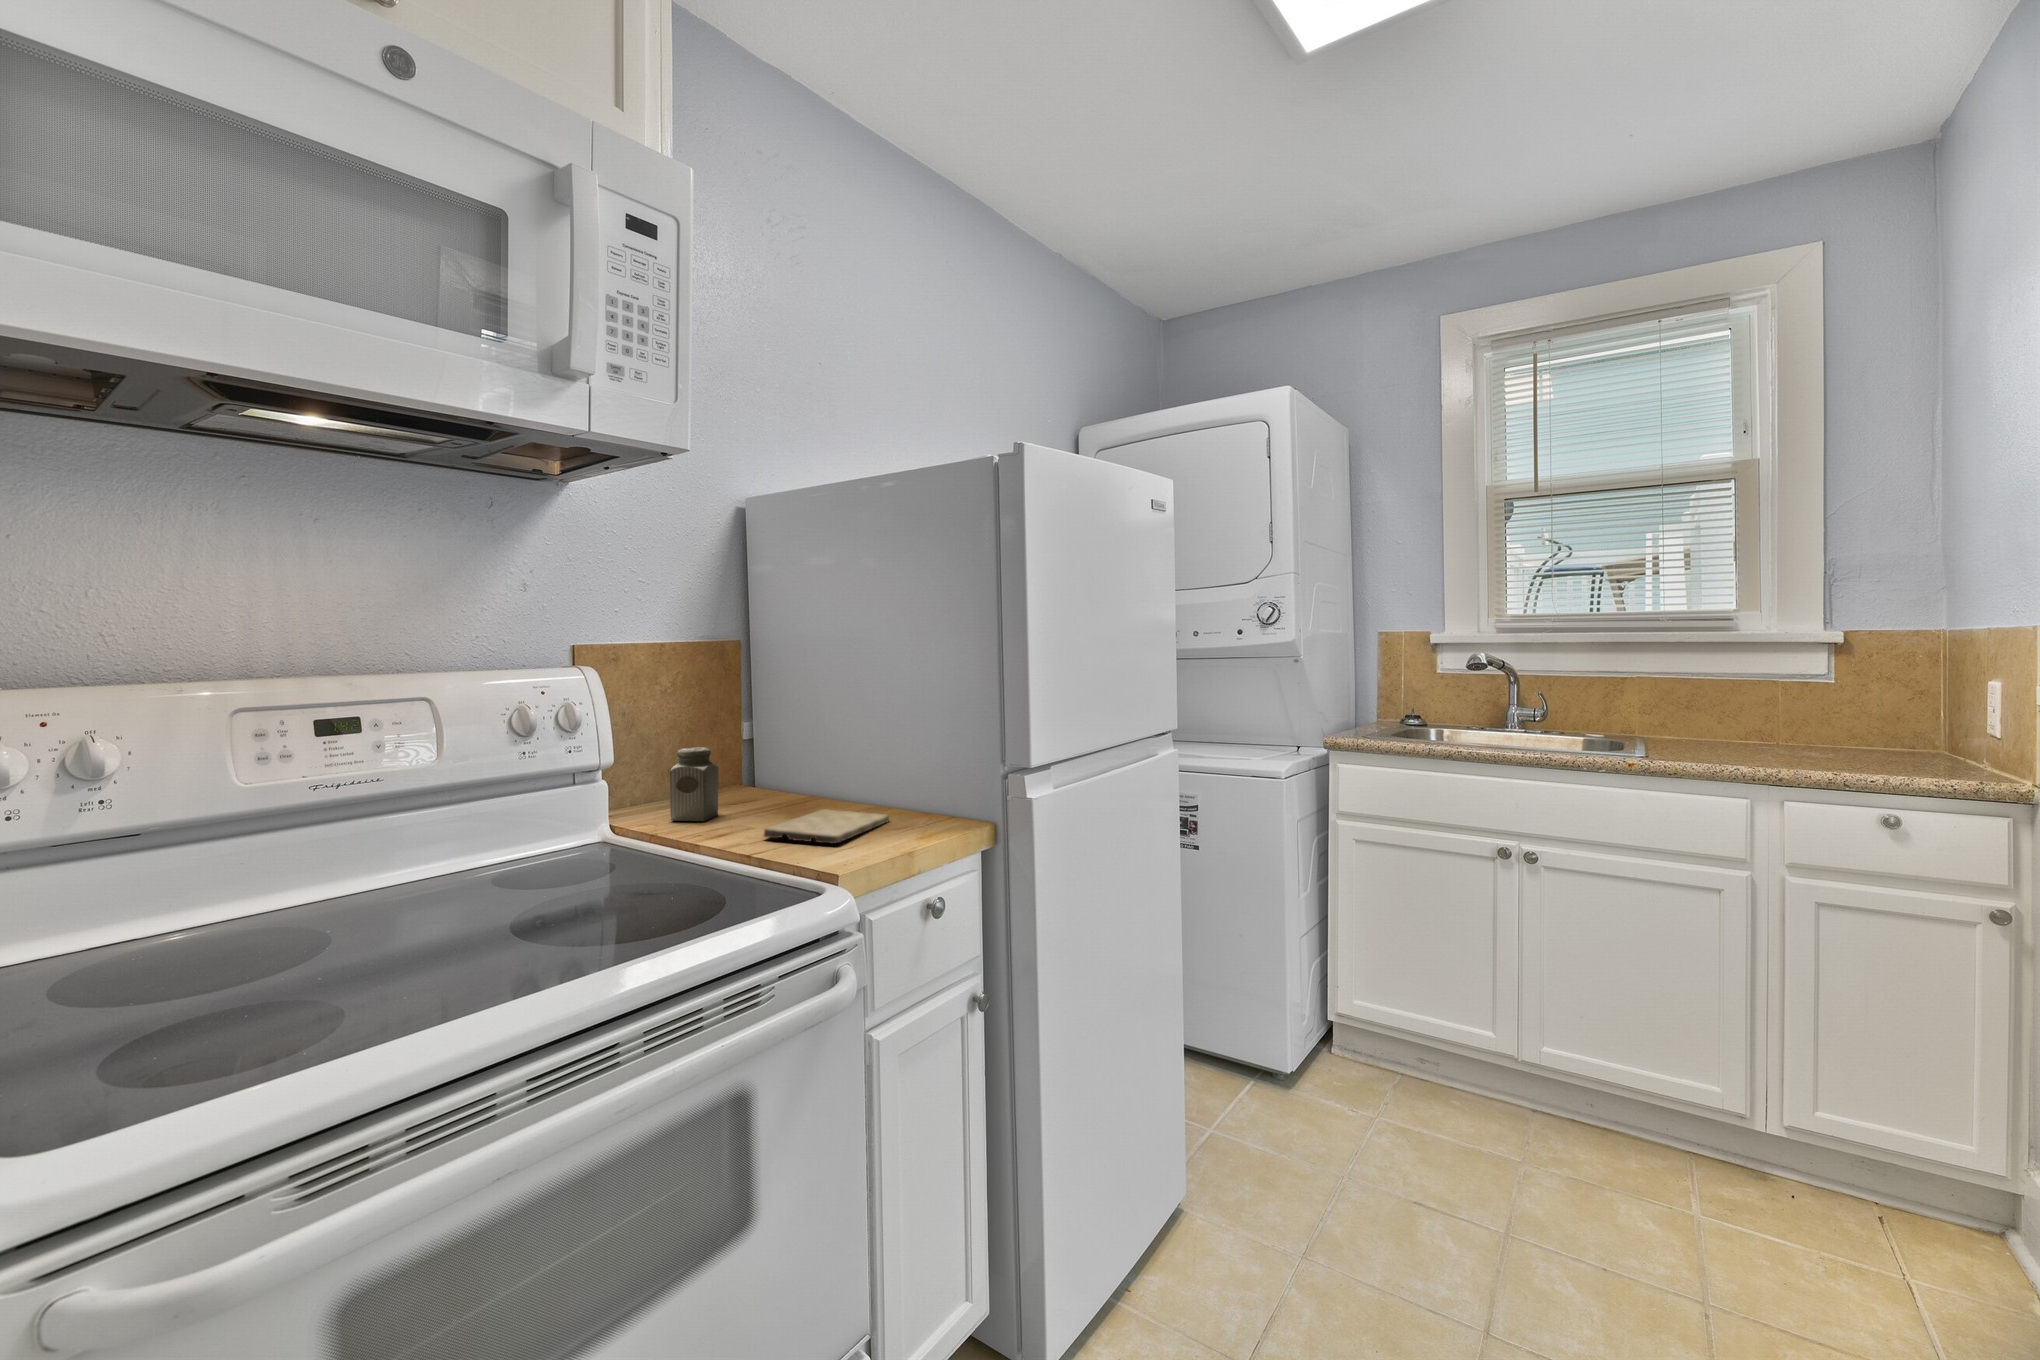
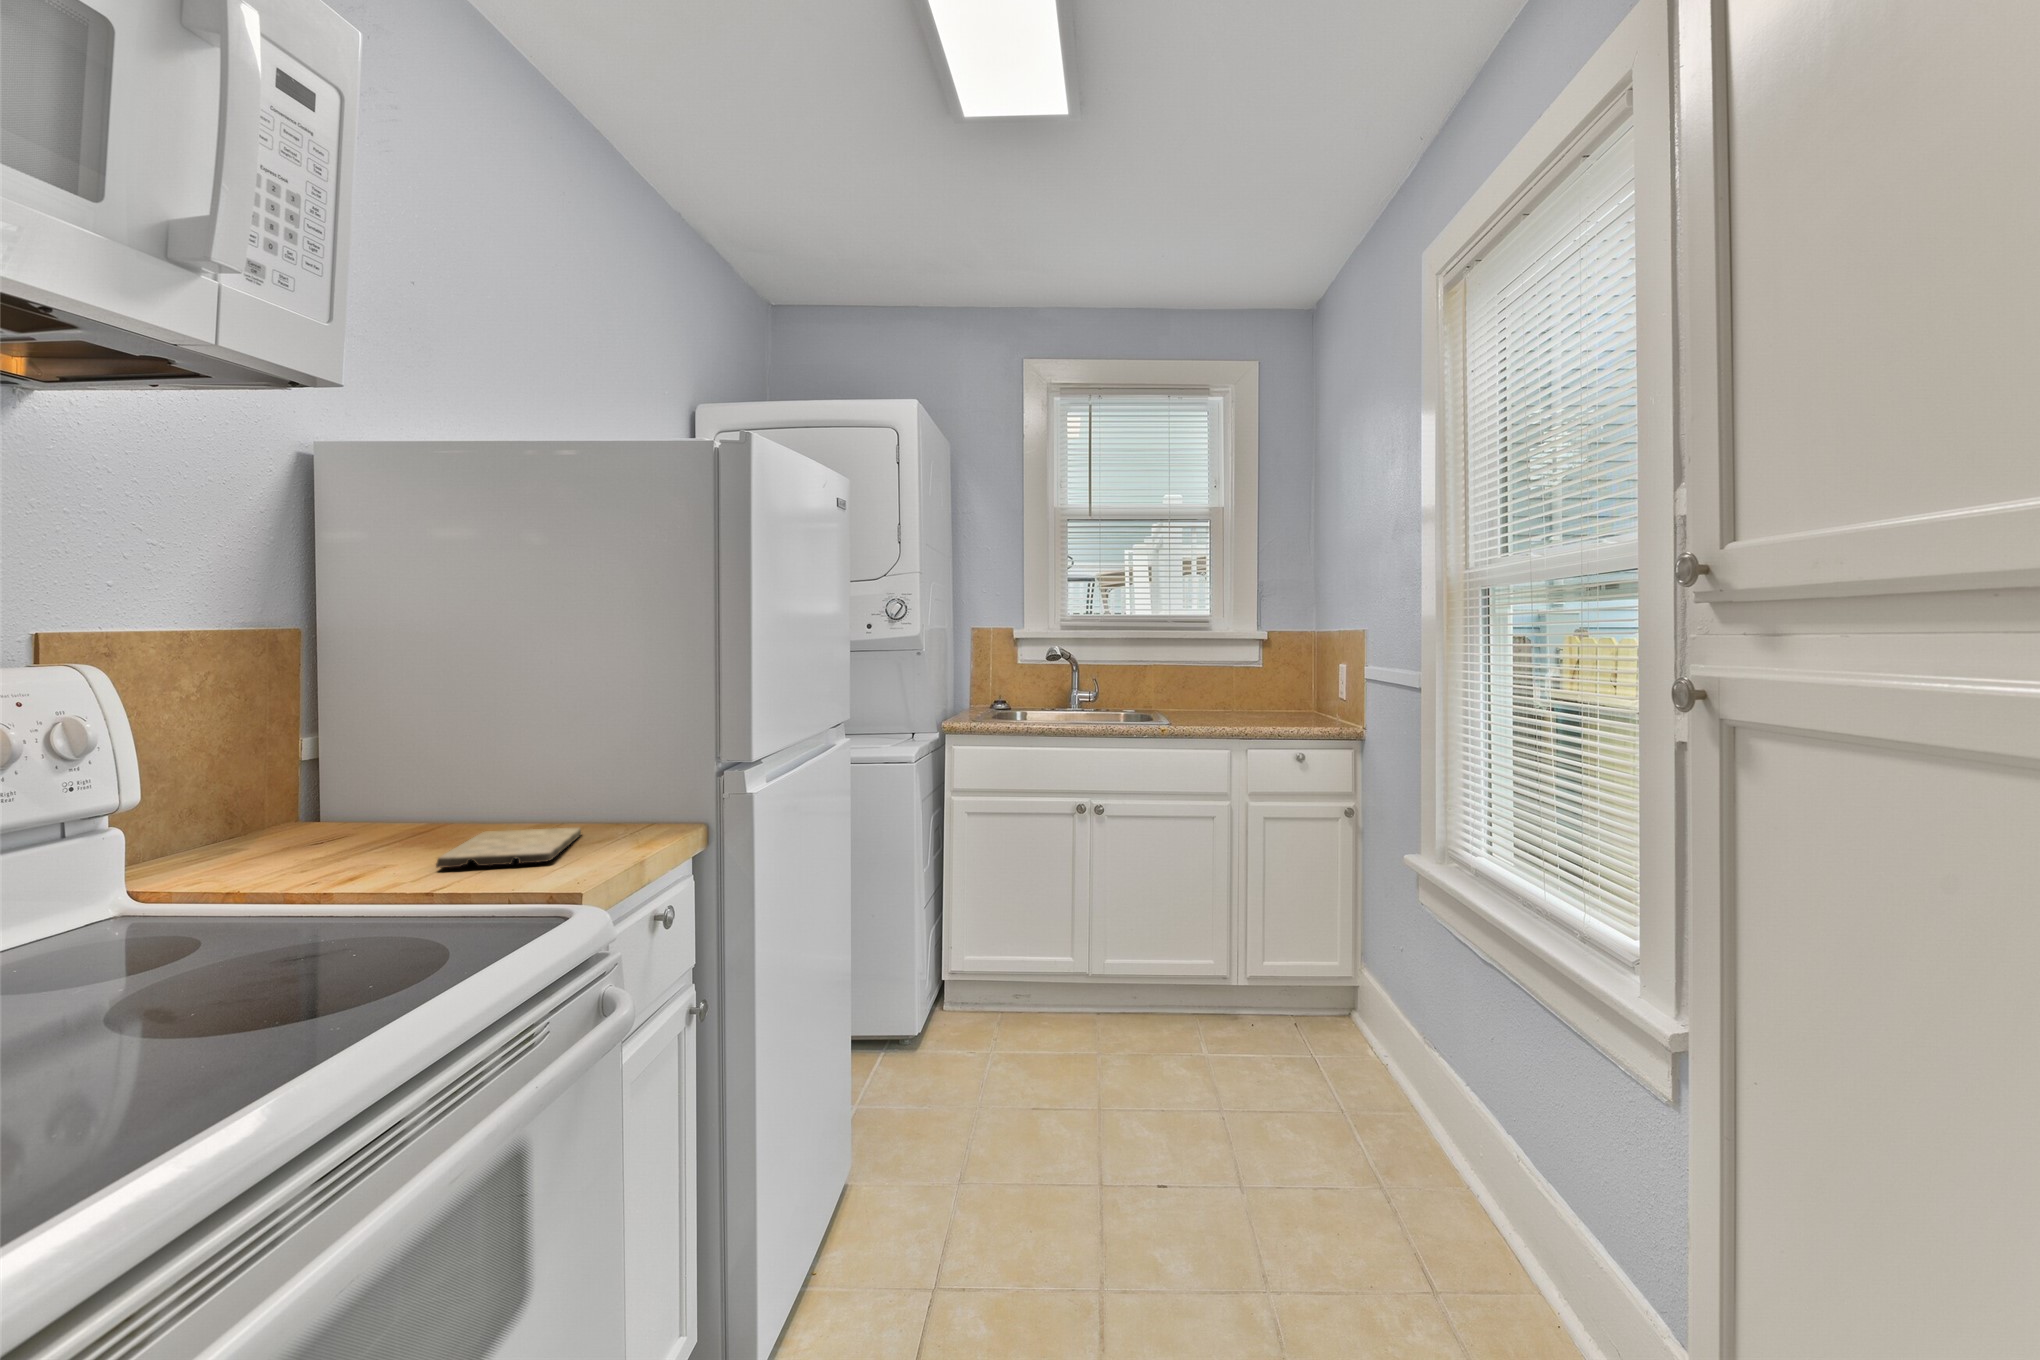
salt shaker: present [670,747,718,821] -> none [249,769,320,870]

